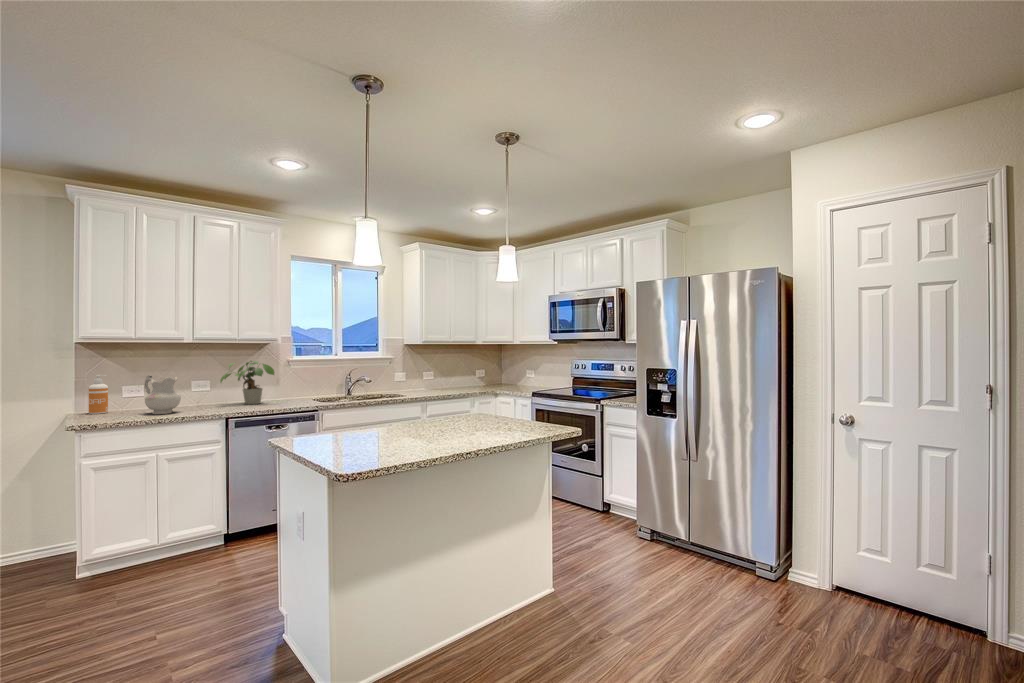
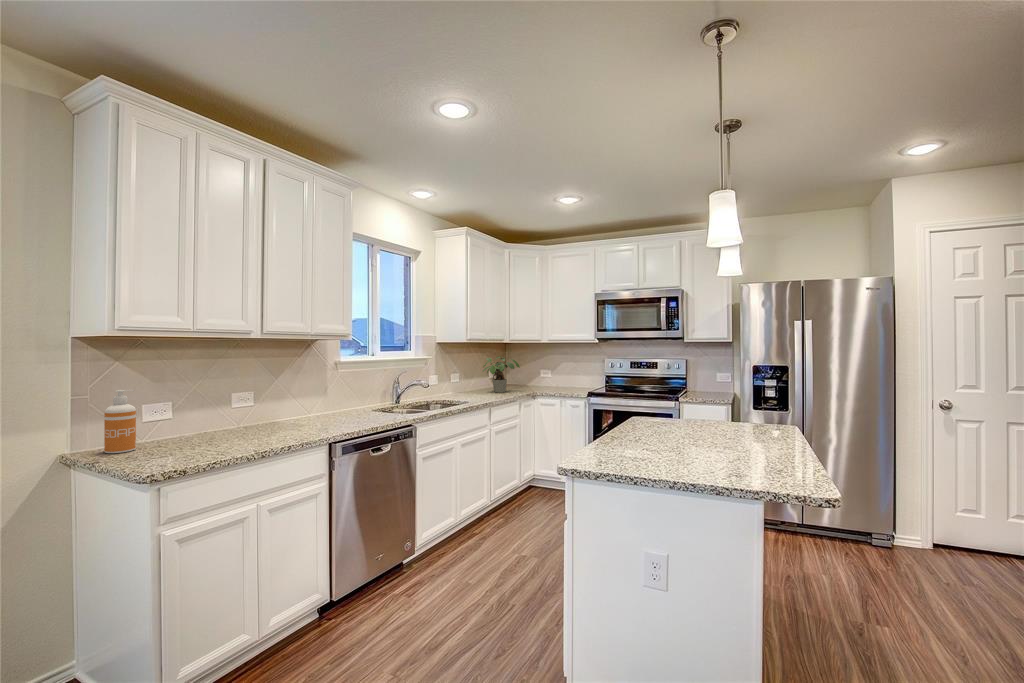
potted plant: present [220,361,274,404] -> present [483,356,520,392]
ceramic pitcher: present [144,375,181,414] -> none [206,388,263,446]

